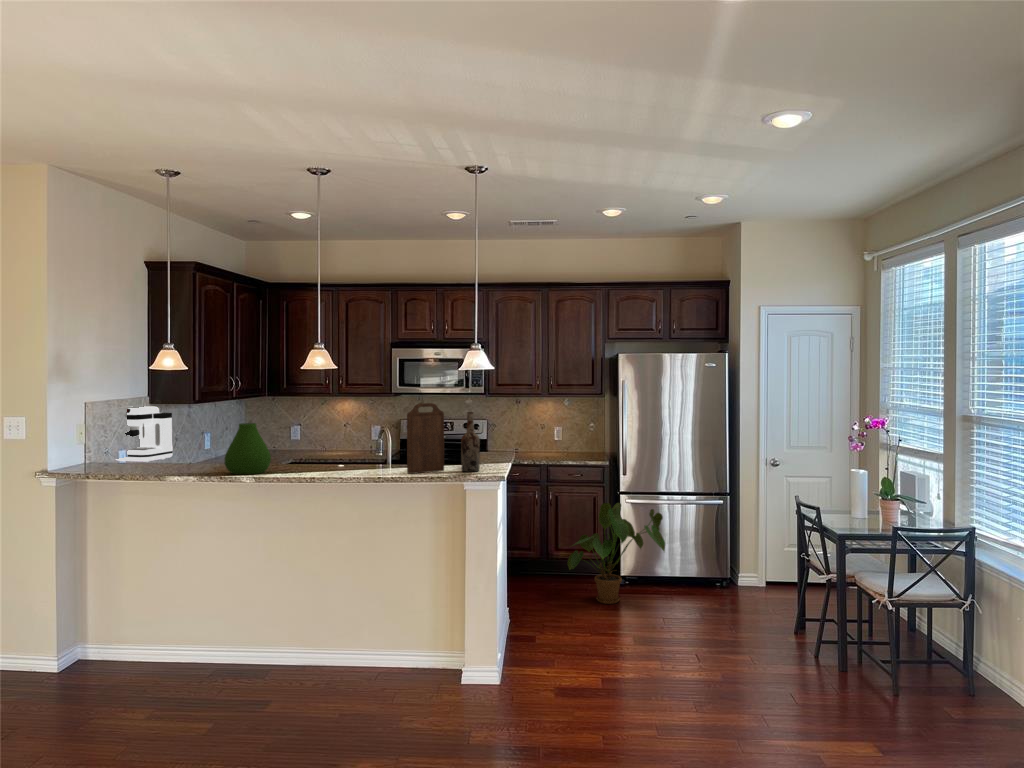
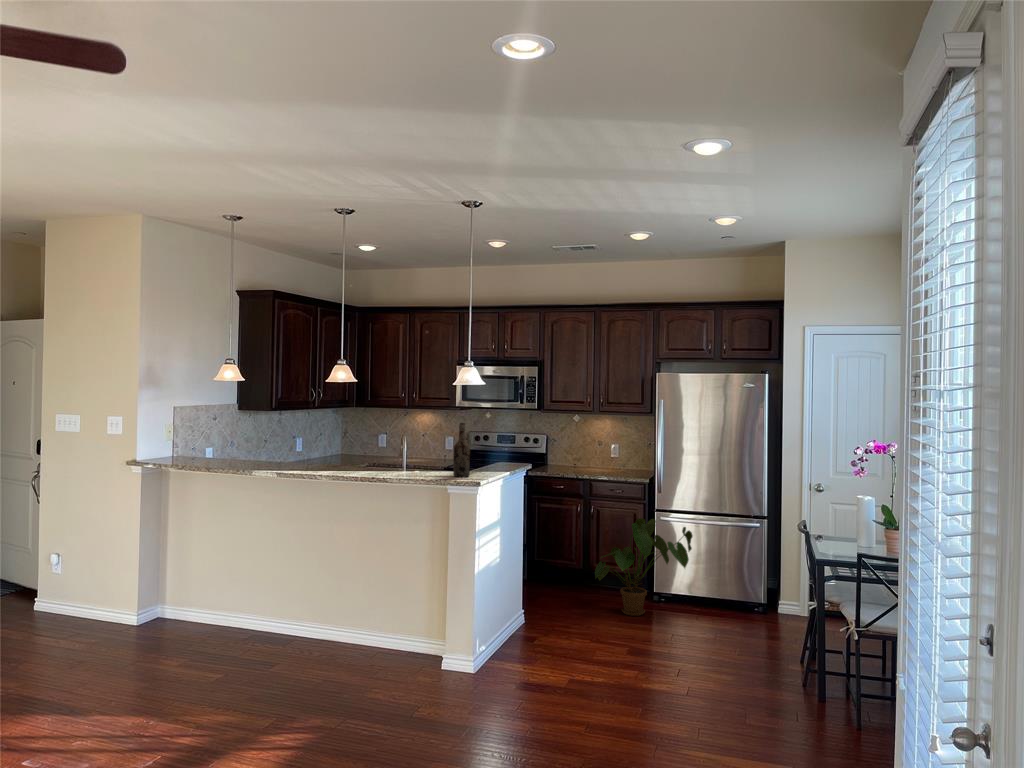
cutting board: present [407,403,444,474] -> none [403,414,439,476]
coffee maker: present [115,406,173,462] -> none [200,412,252,459]
vase: present [225,423,271,475] -> none [260,427,299,470]

